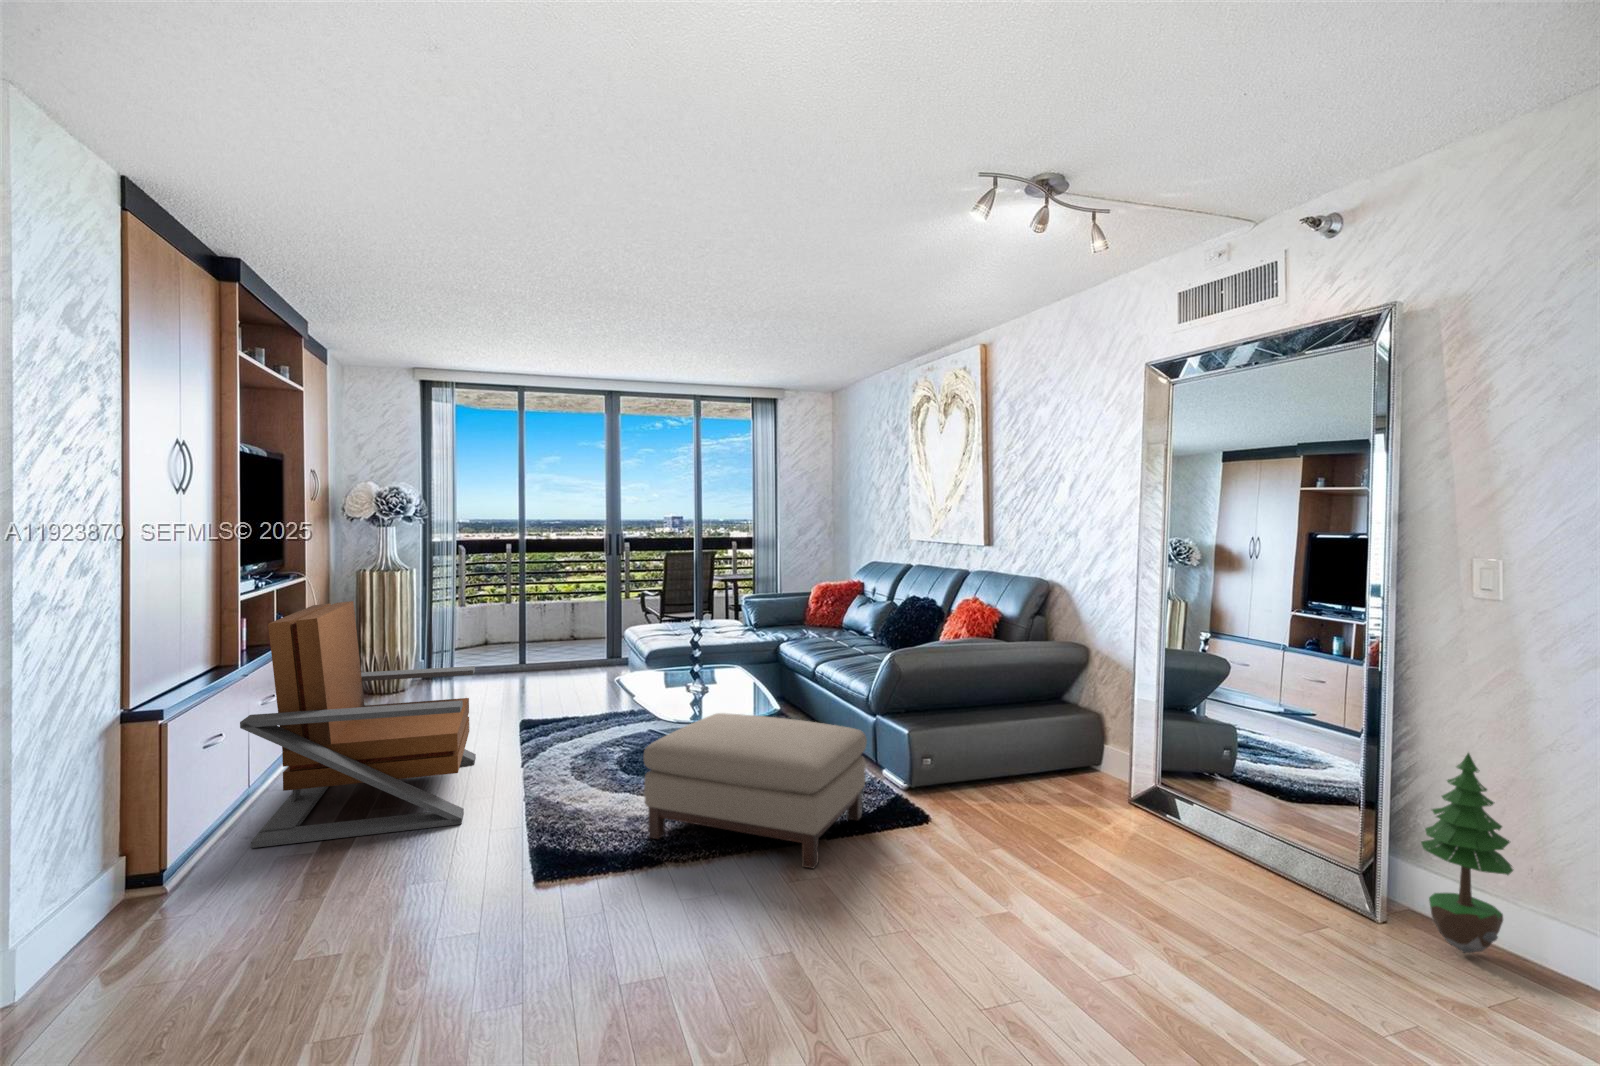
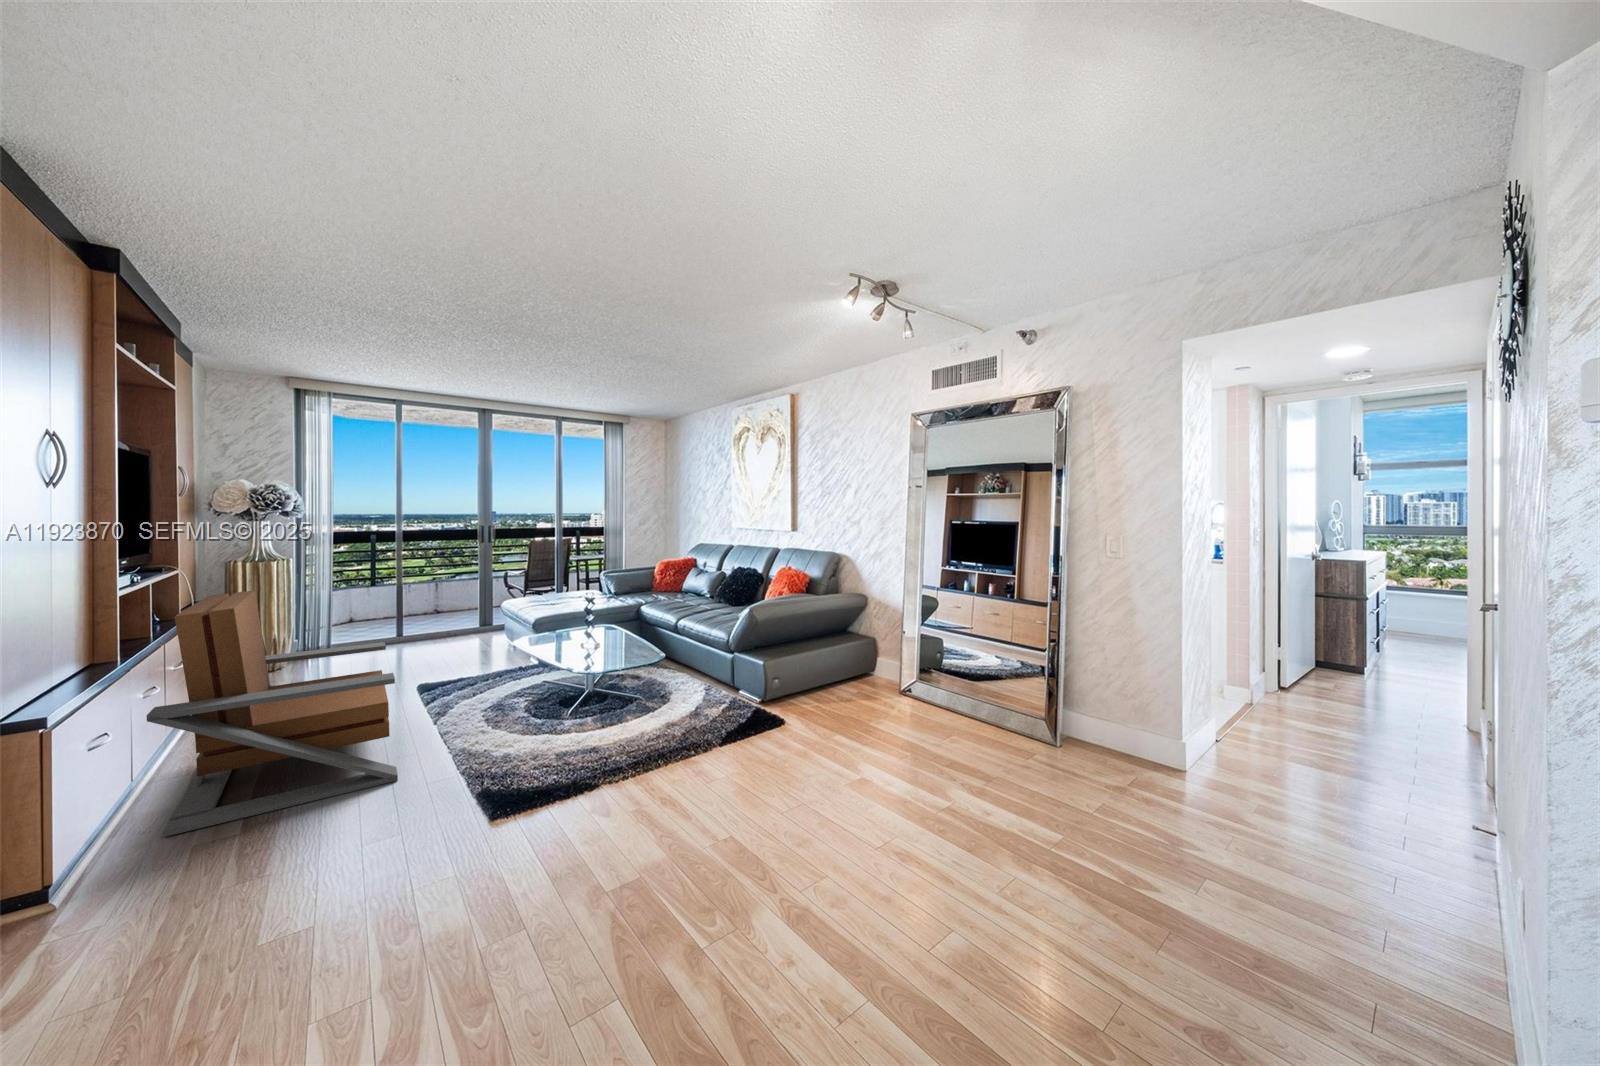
ottoman: present [643,713,867,869] -> none [573,664,741,771]
potted tree: present [1421,753,1513,953] -> none [1082,646,1129,760]

